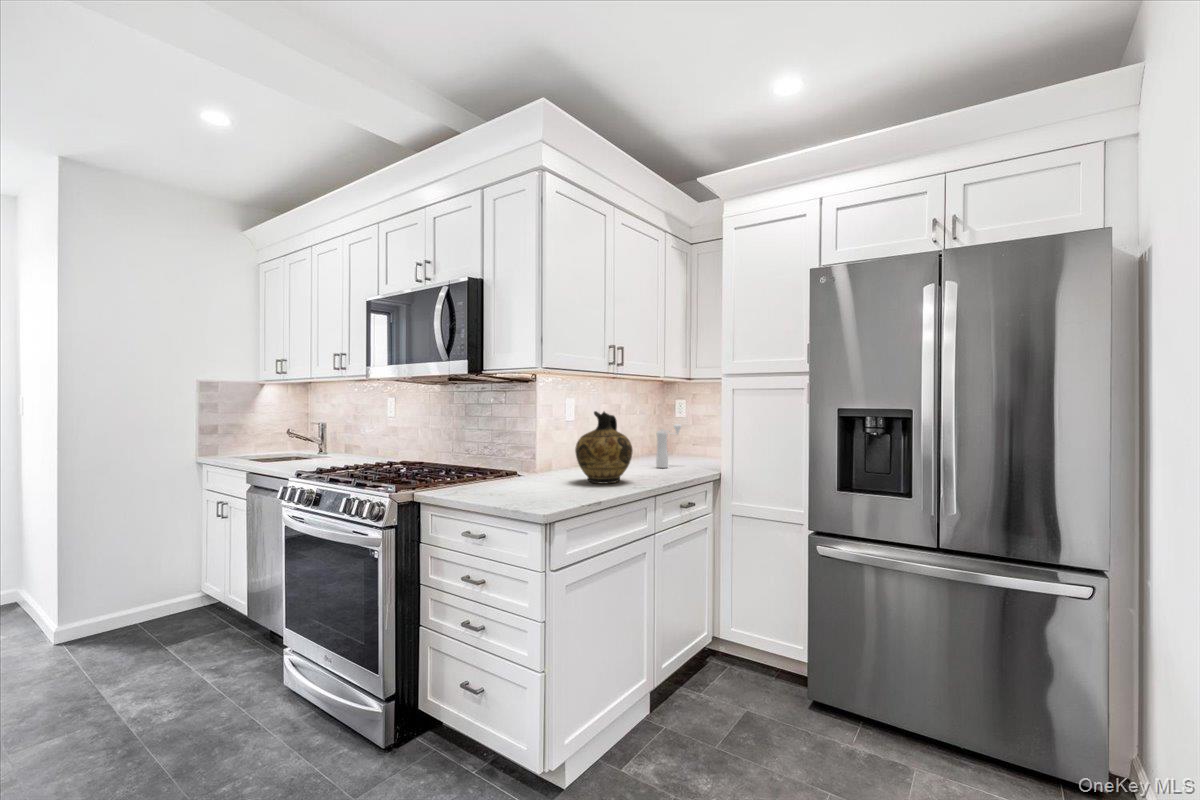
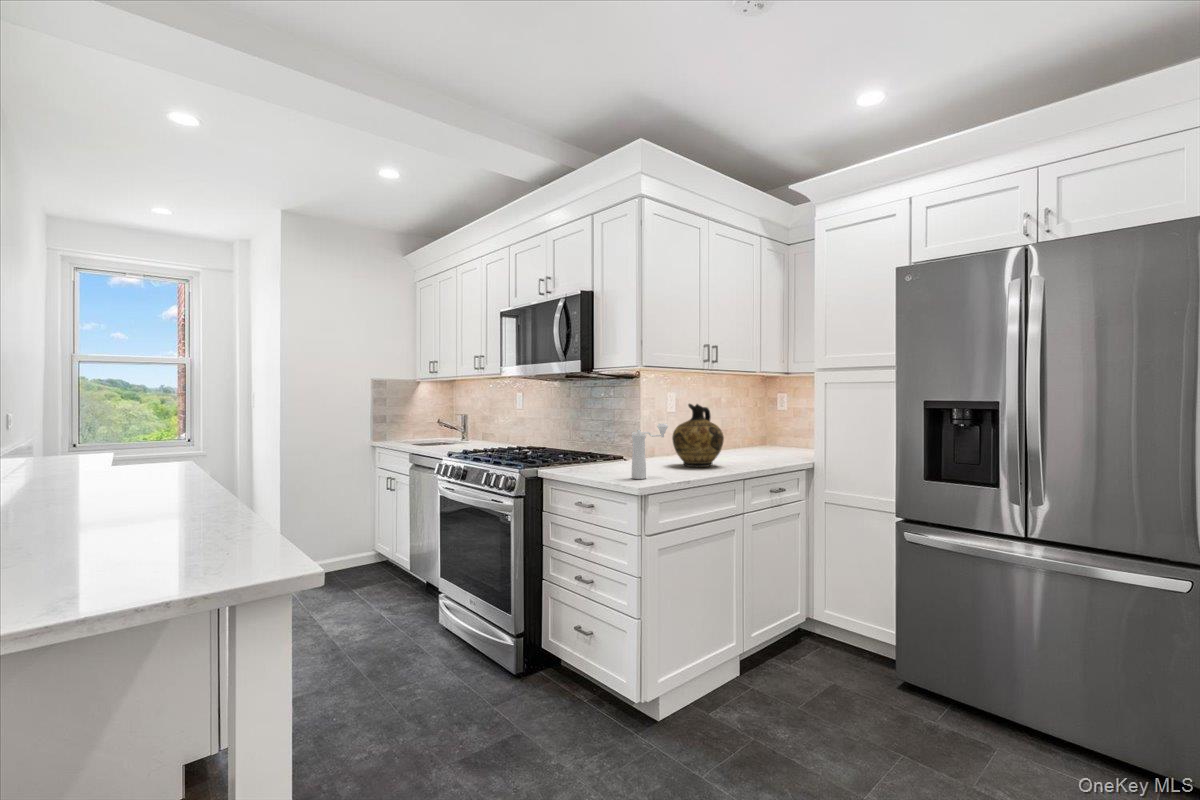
pepper mill: present [656,424,682,468] -> present [632,423,668,479]

